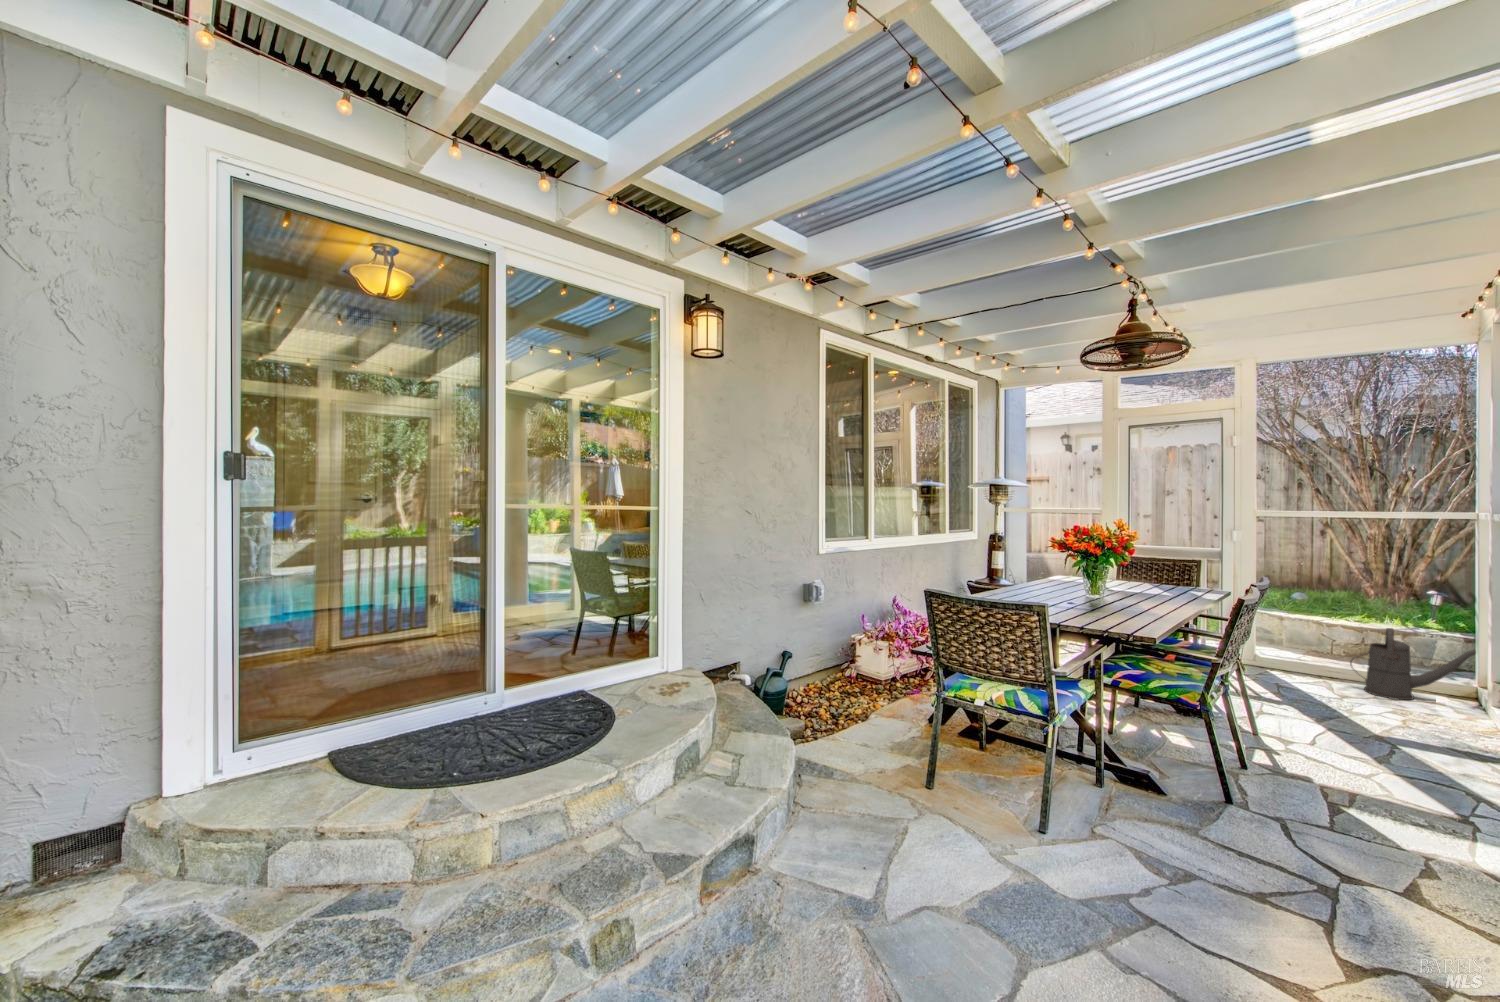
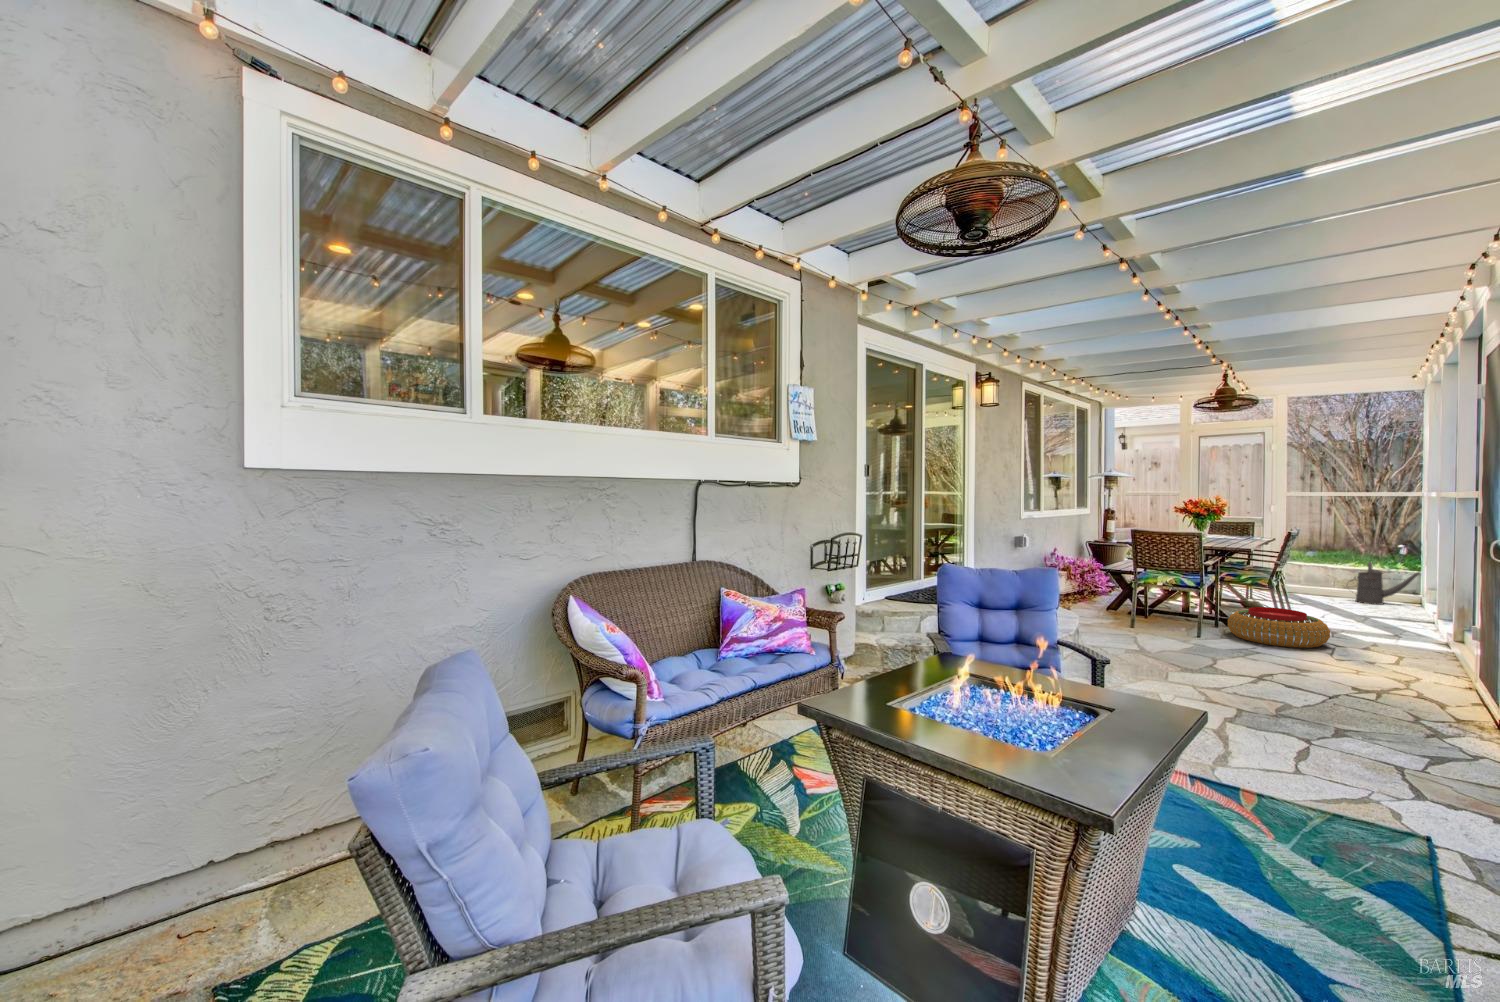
pouf: none [1122,753,1331,875] -> present [1228,607,1330,648]

